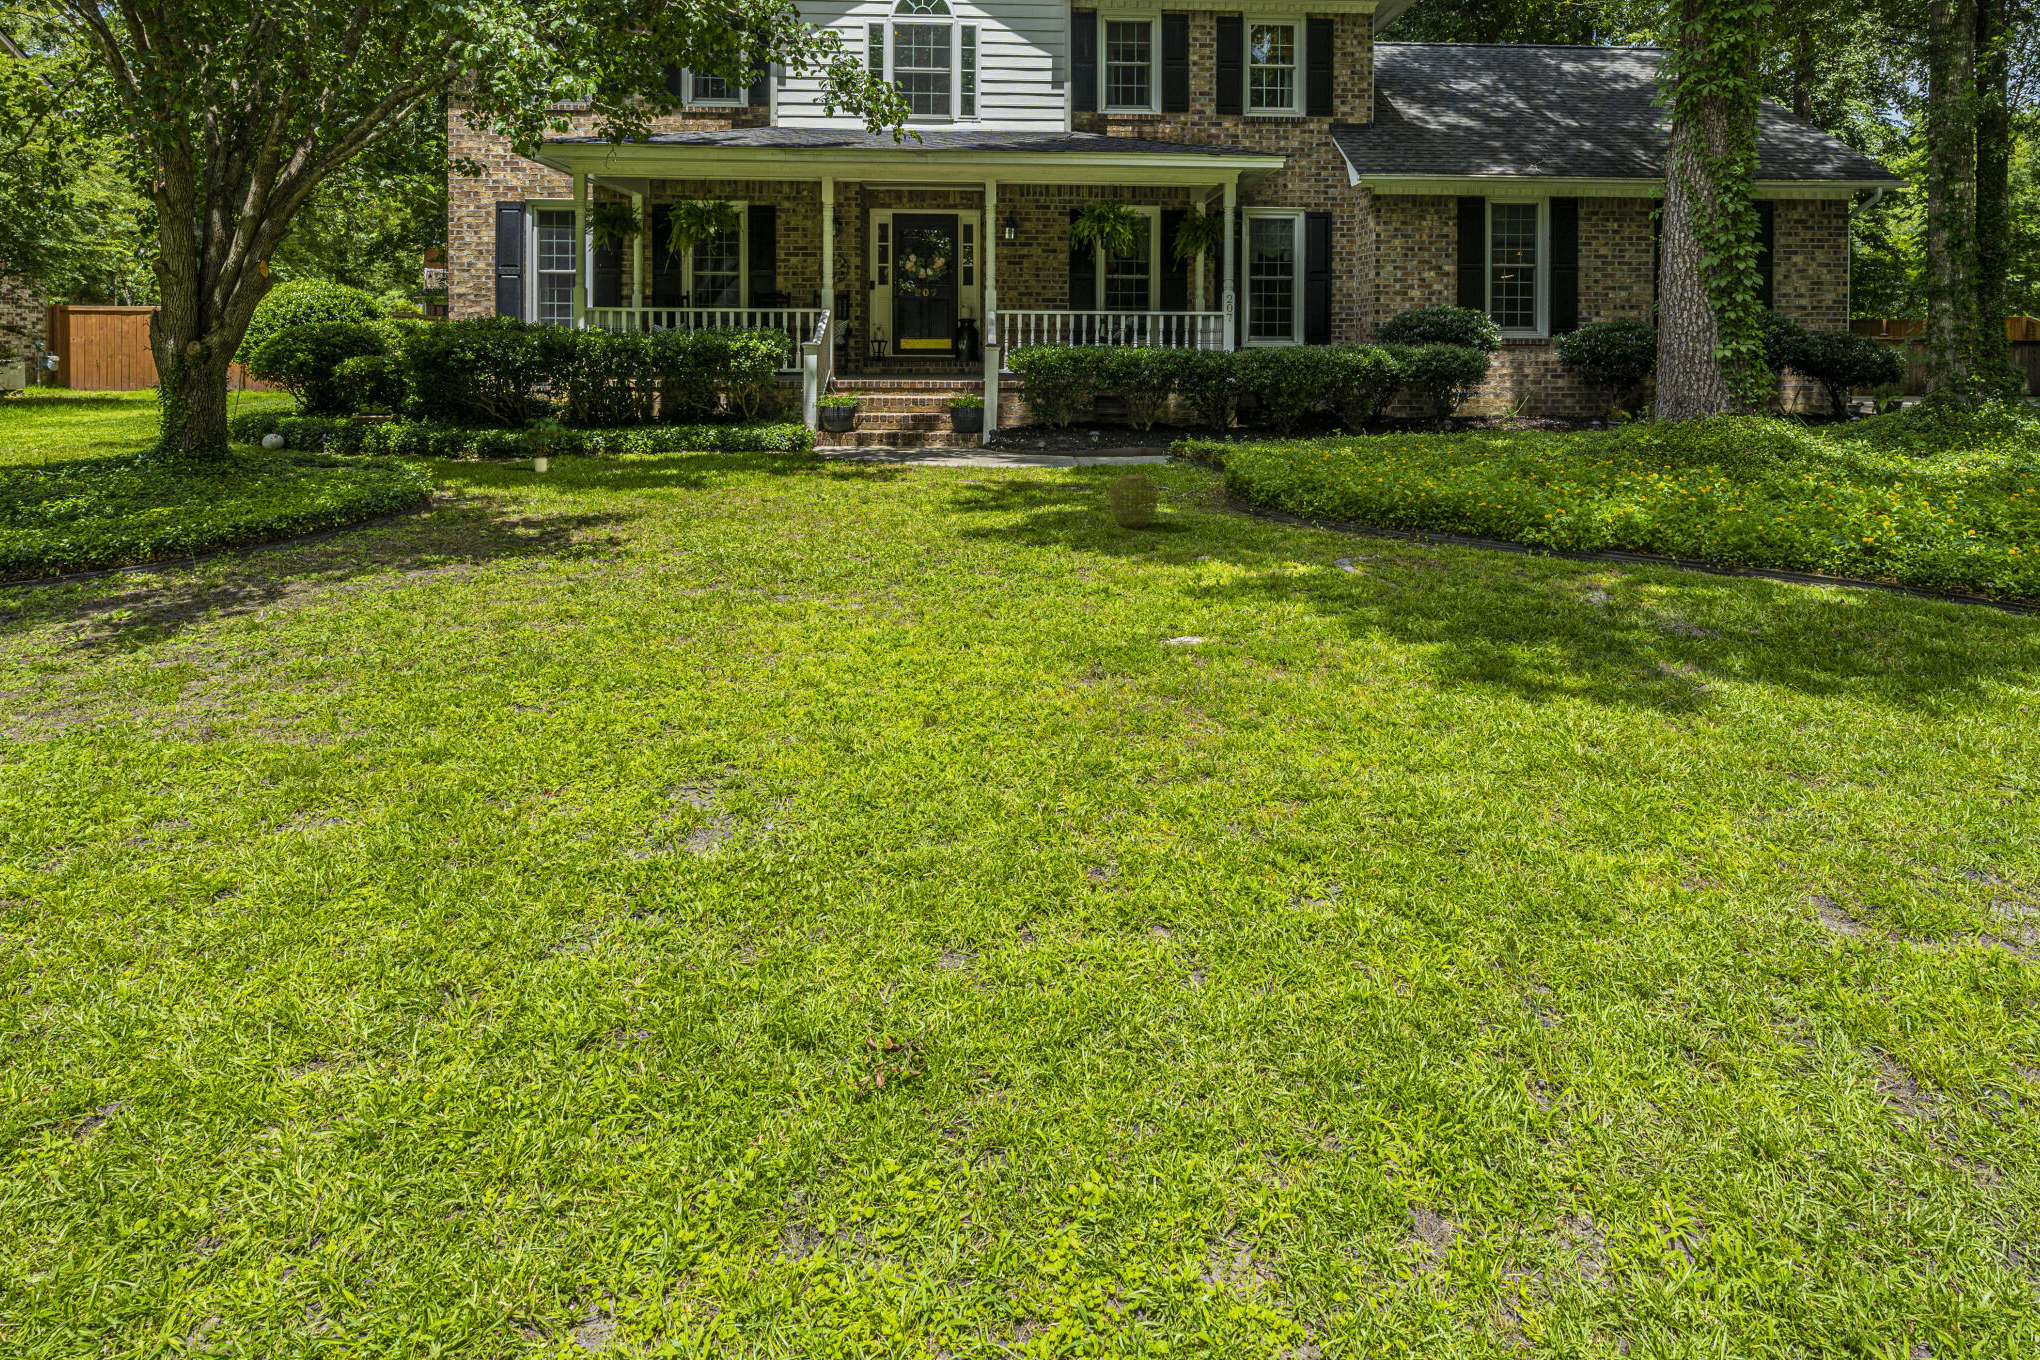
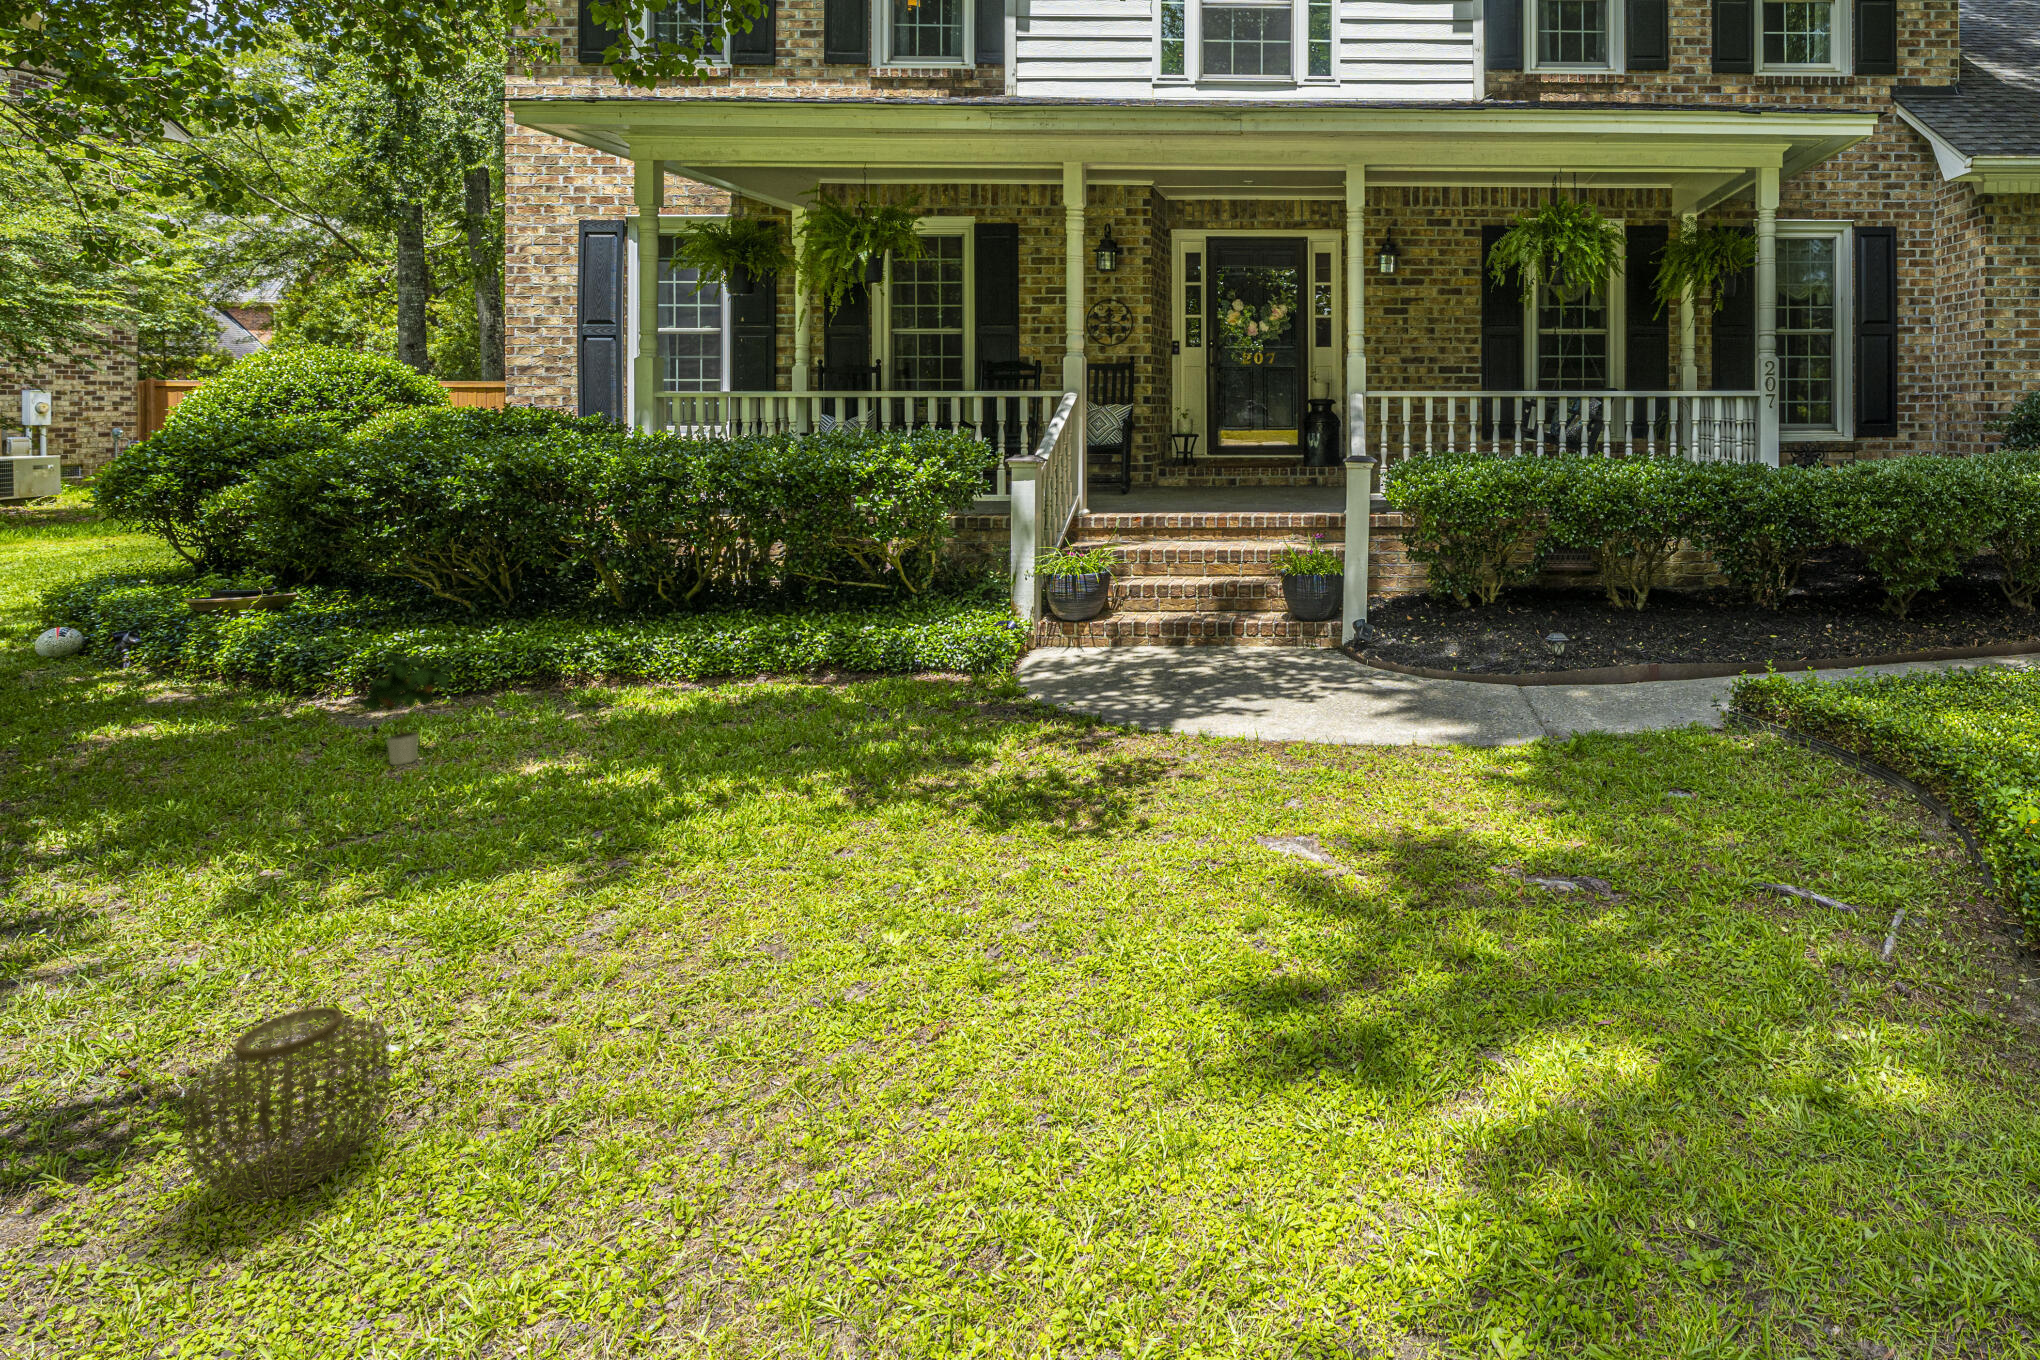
woven basket: present [1110,475,1157,527] -> present [185,1007,390,1200]

